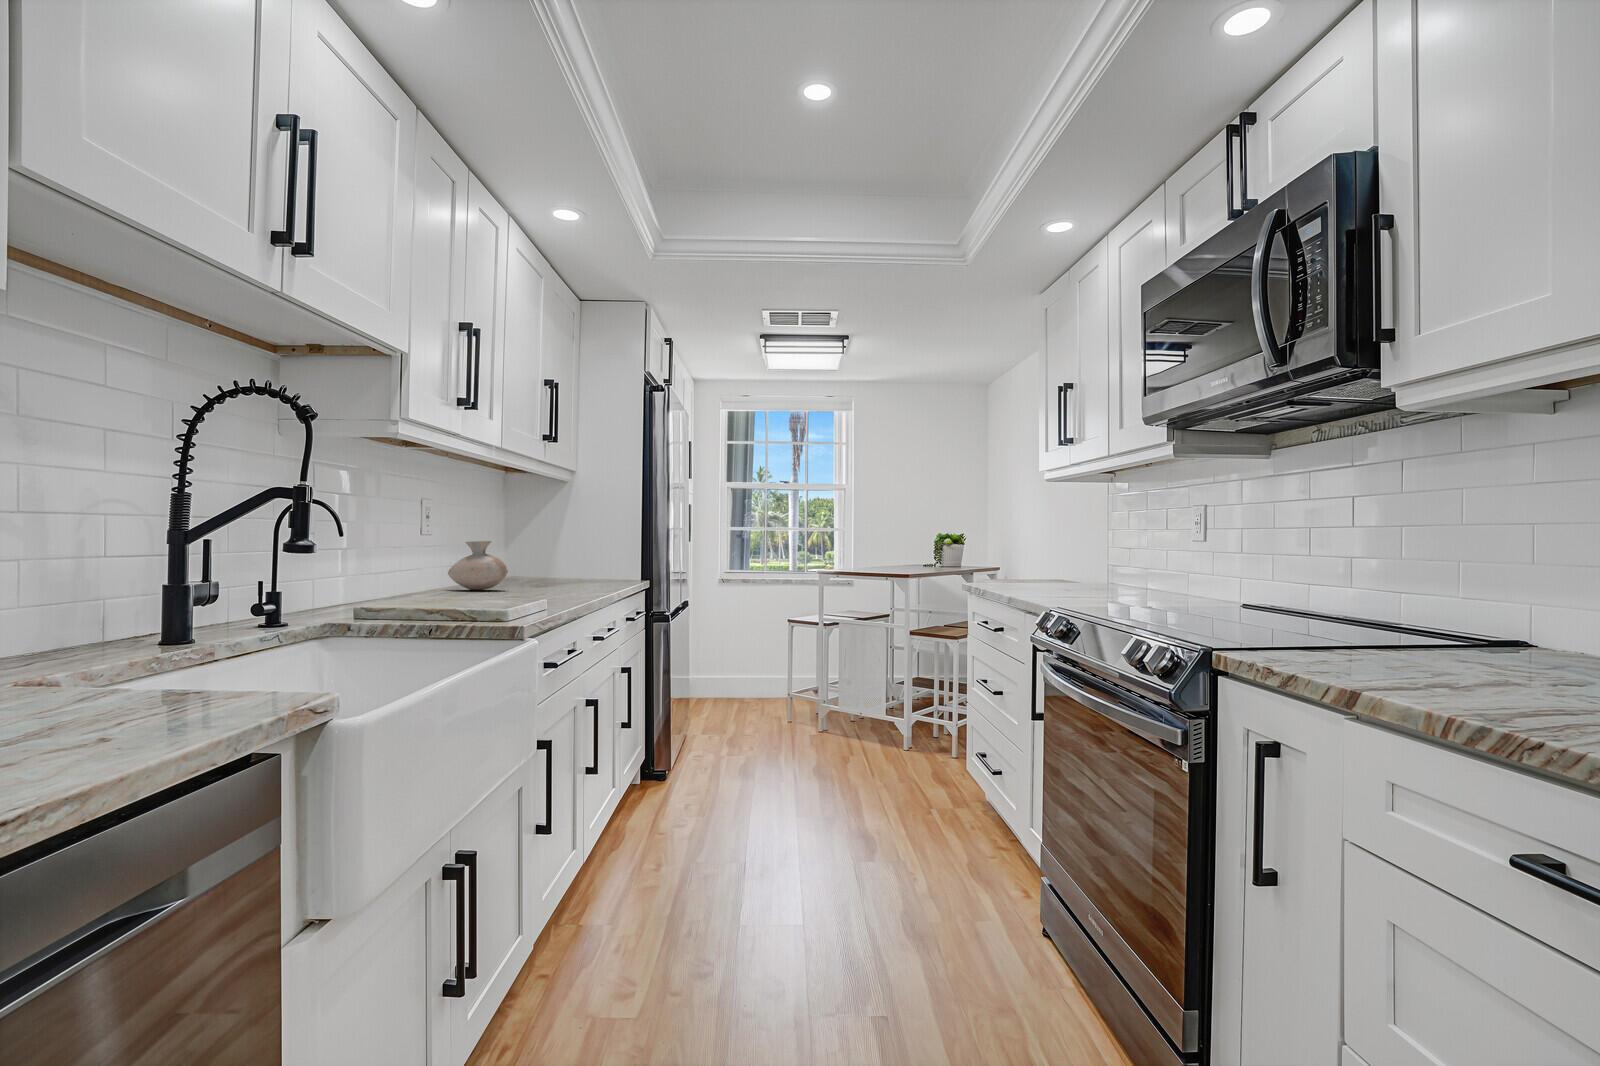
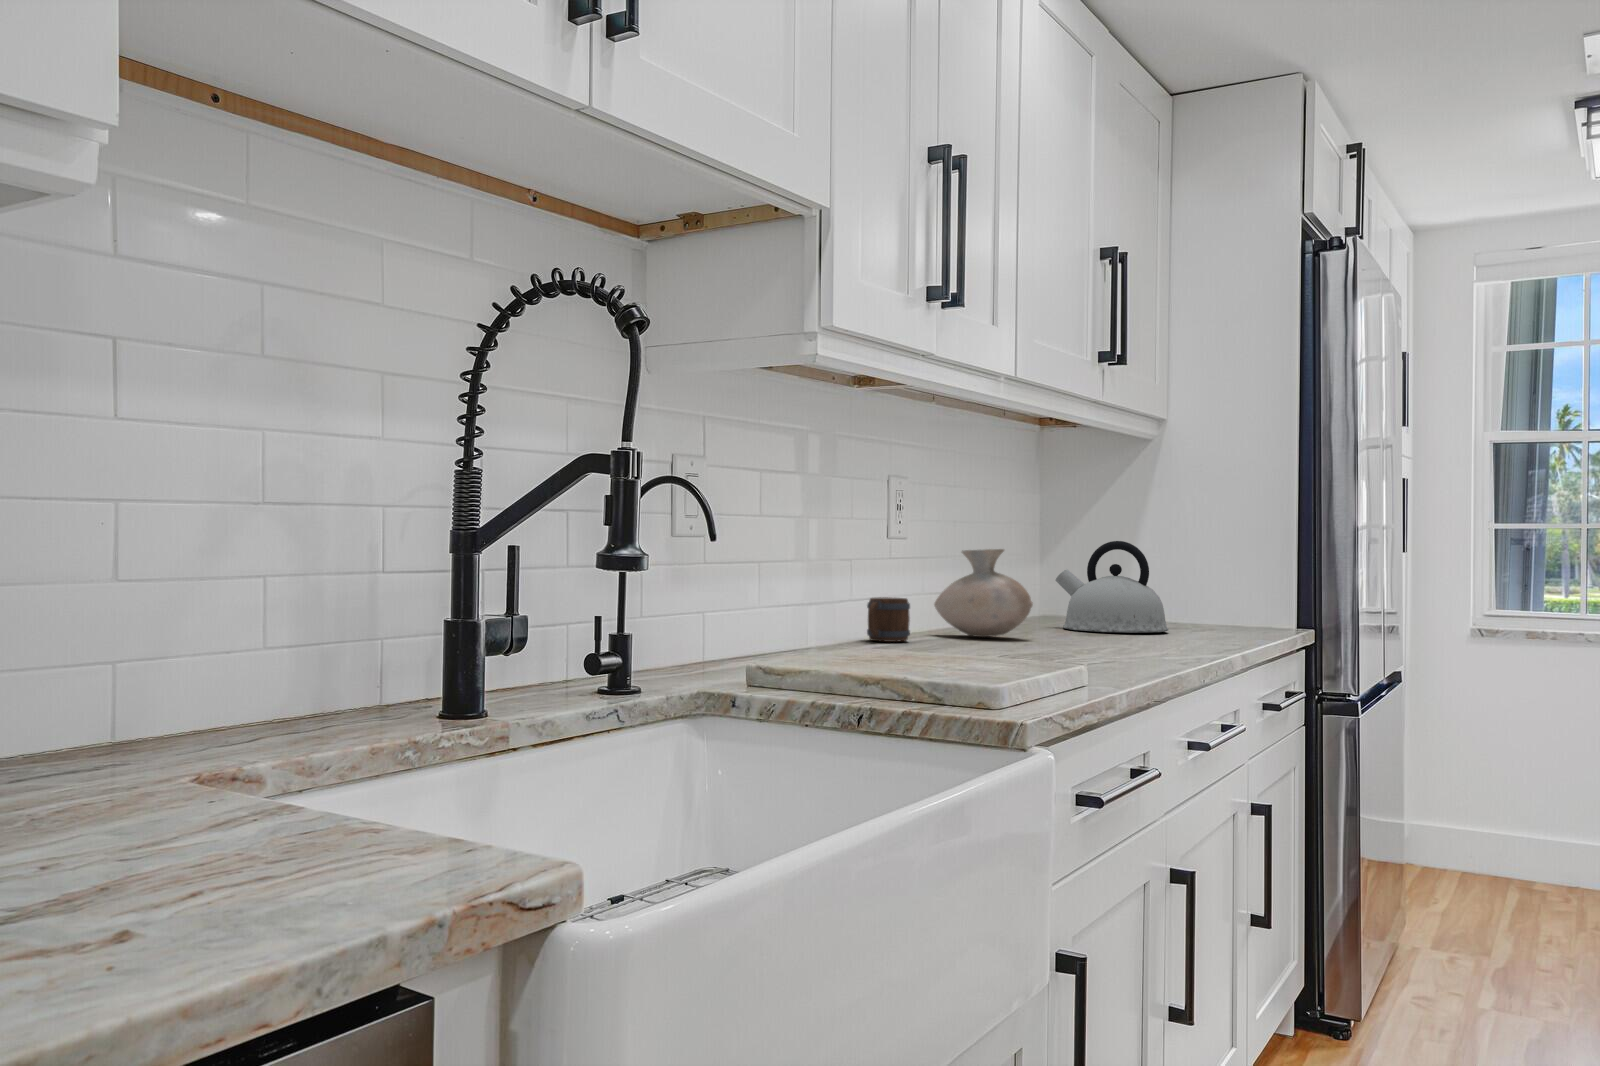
kettle: none [516,536,579,585] -> present [1056,541,1168,633]
mug: none [409,569,437,594] -> present [867,597,910,642]

